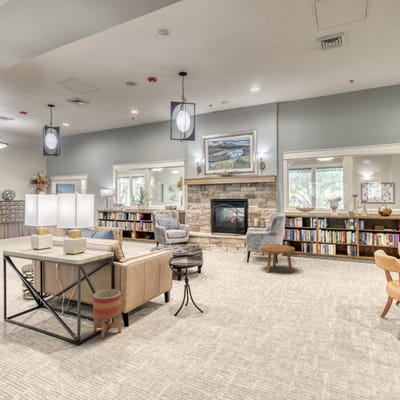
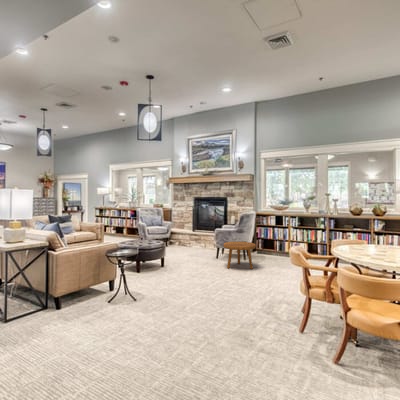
planter: present [93,289,121,339] -> none [23,276,50,319]

